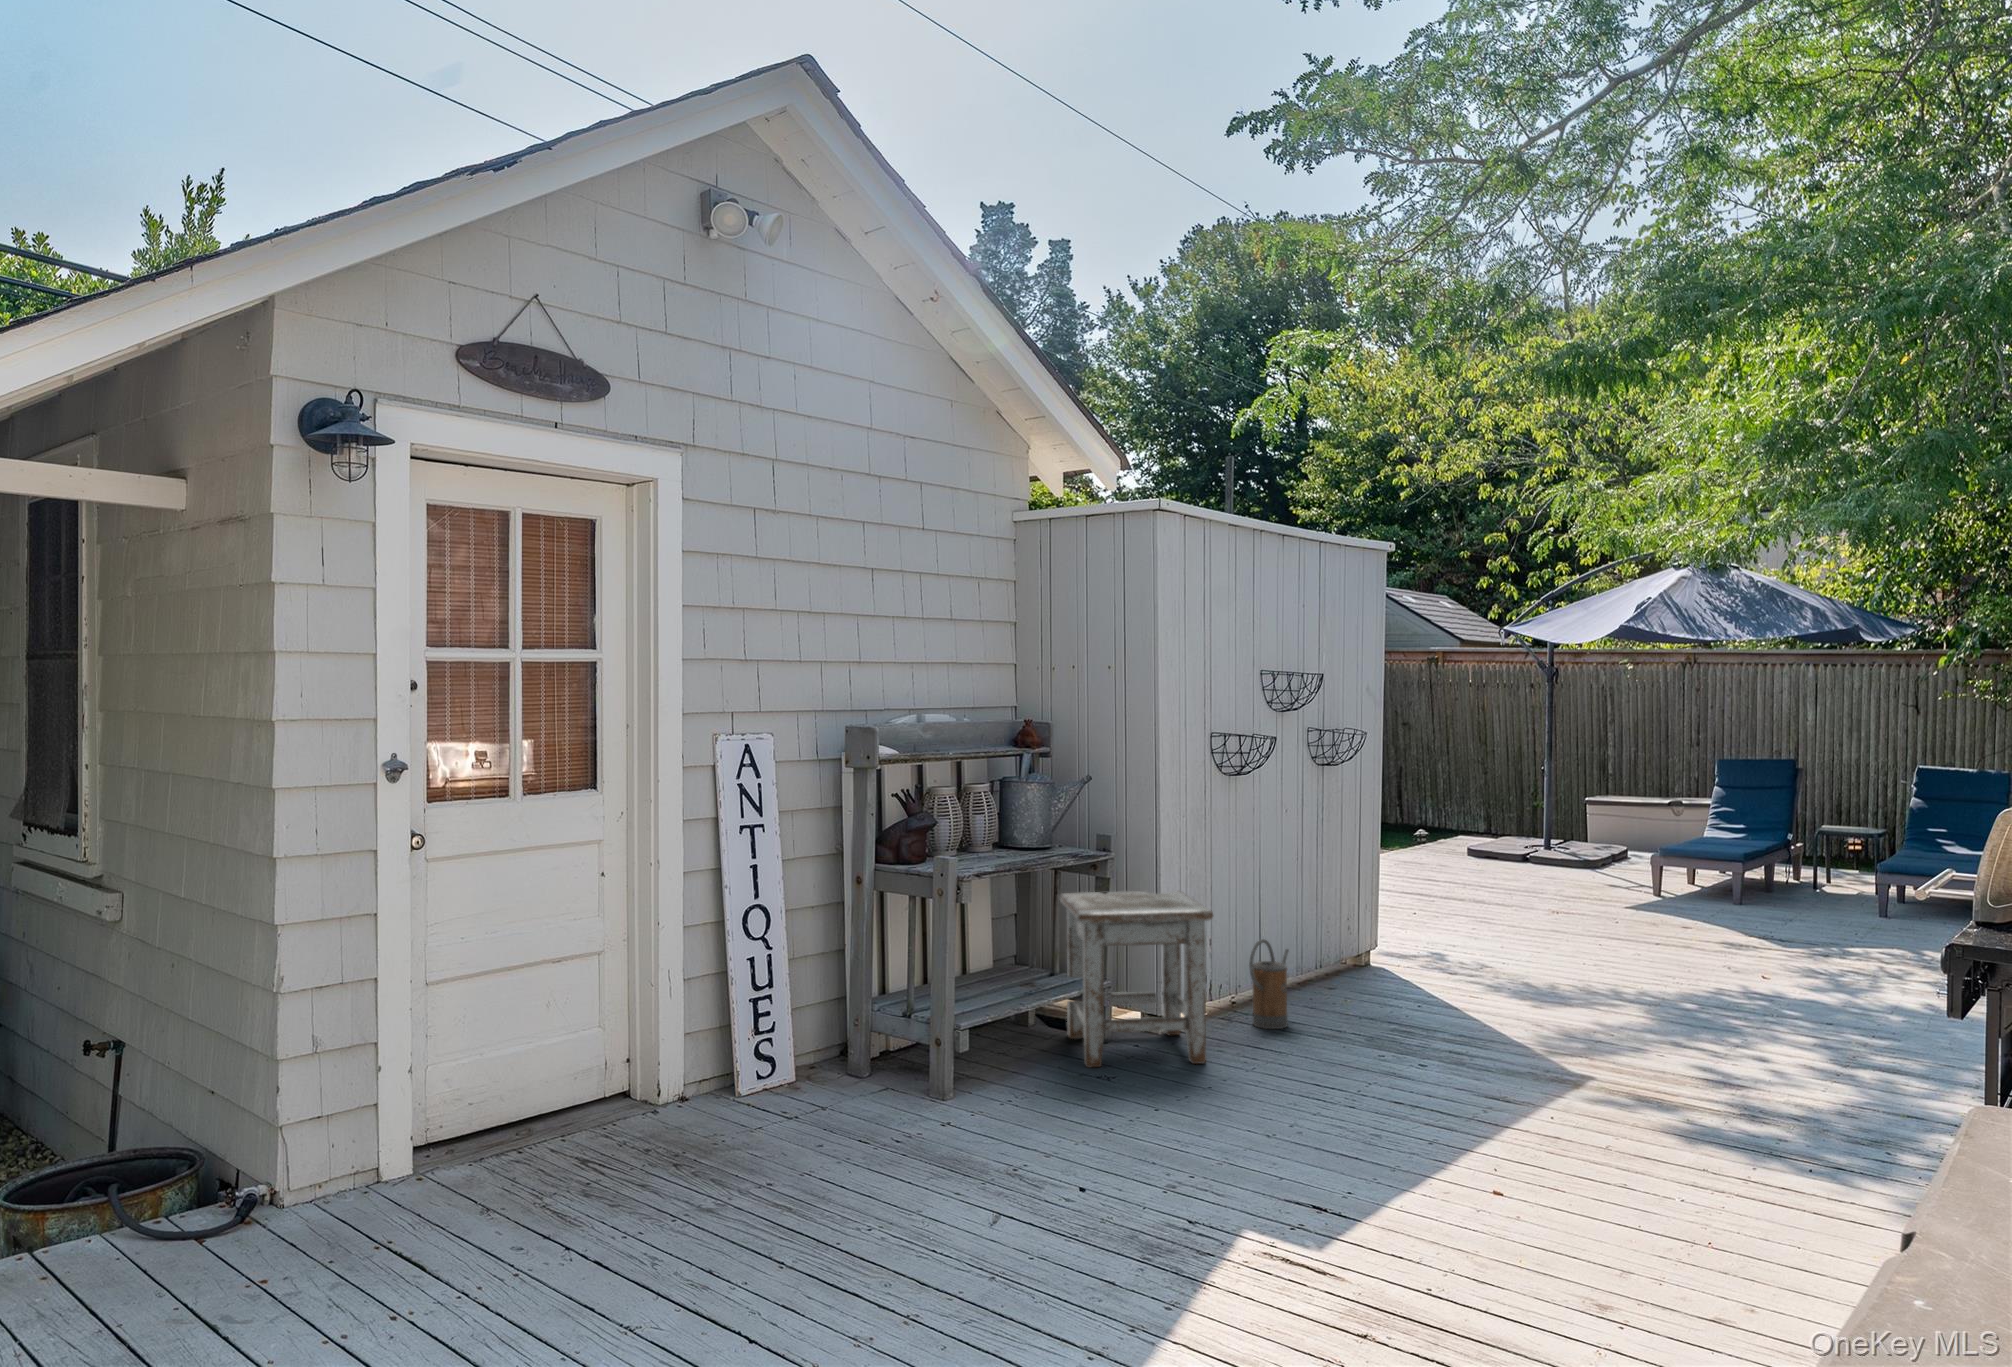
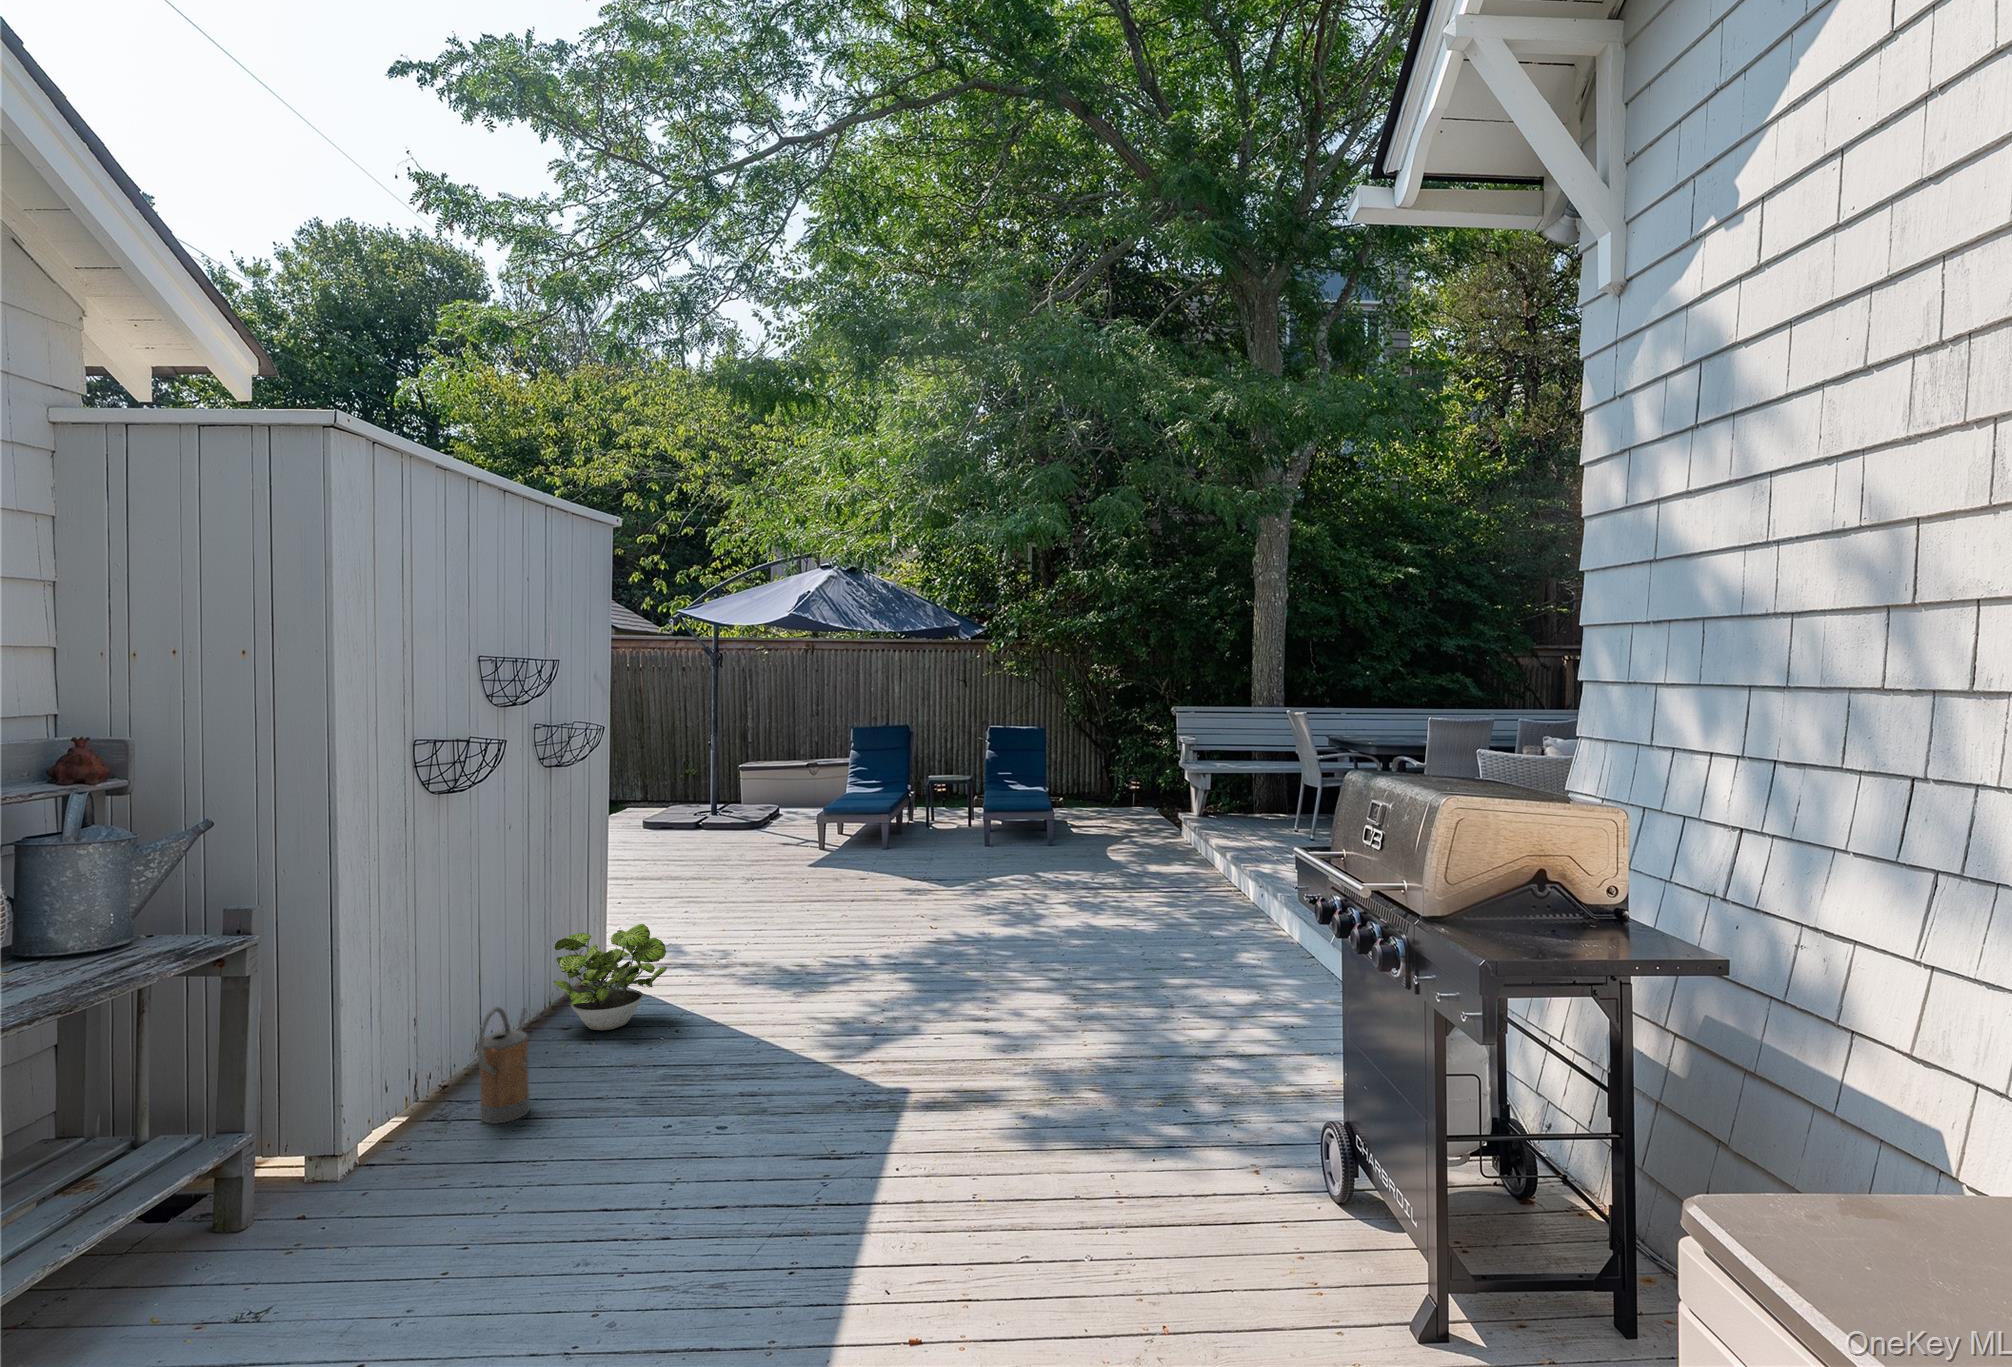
stool: present [1059,891,1213,1068] -> none [149,968,436,1302]
potted plant: none [1320,906,1416,994] -> present [554,924,667,1030]

